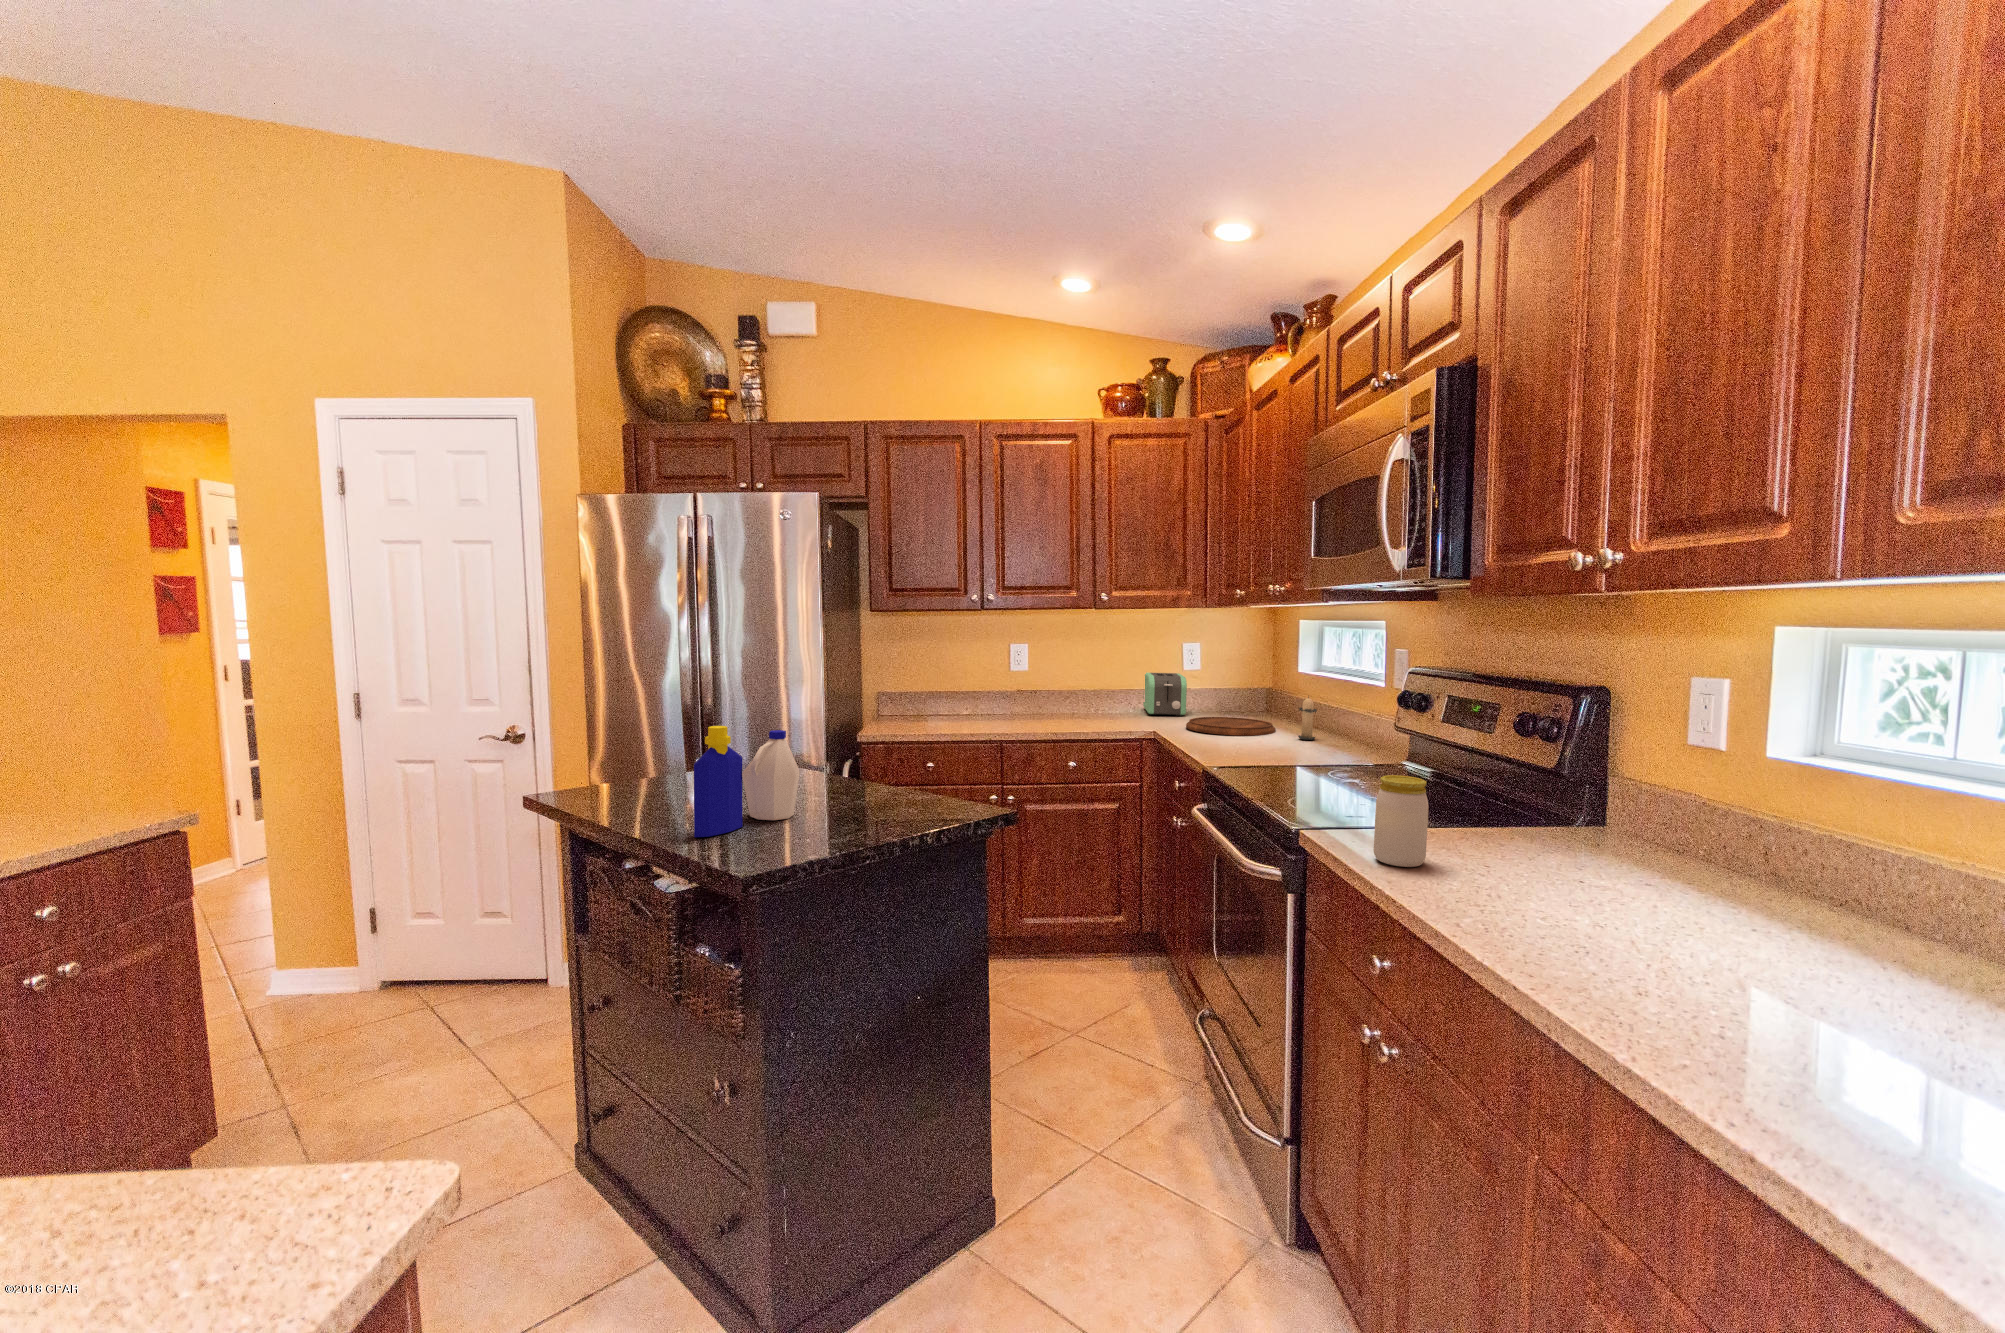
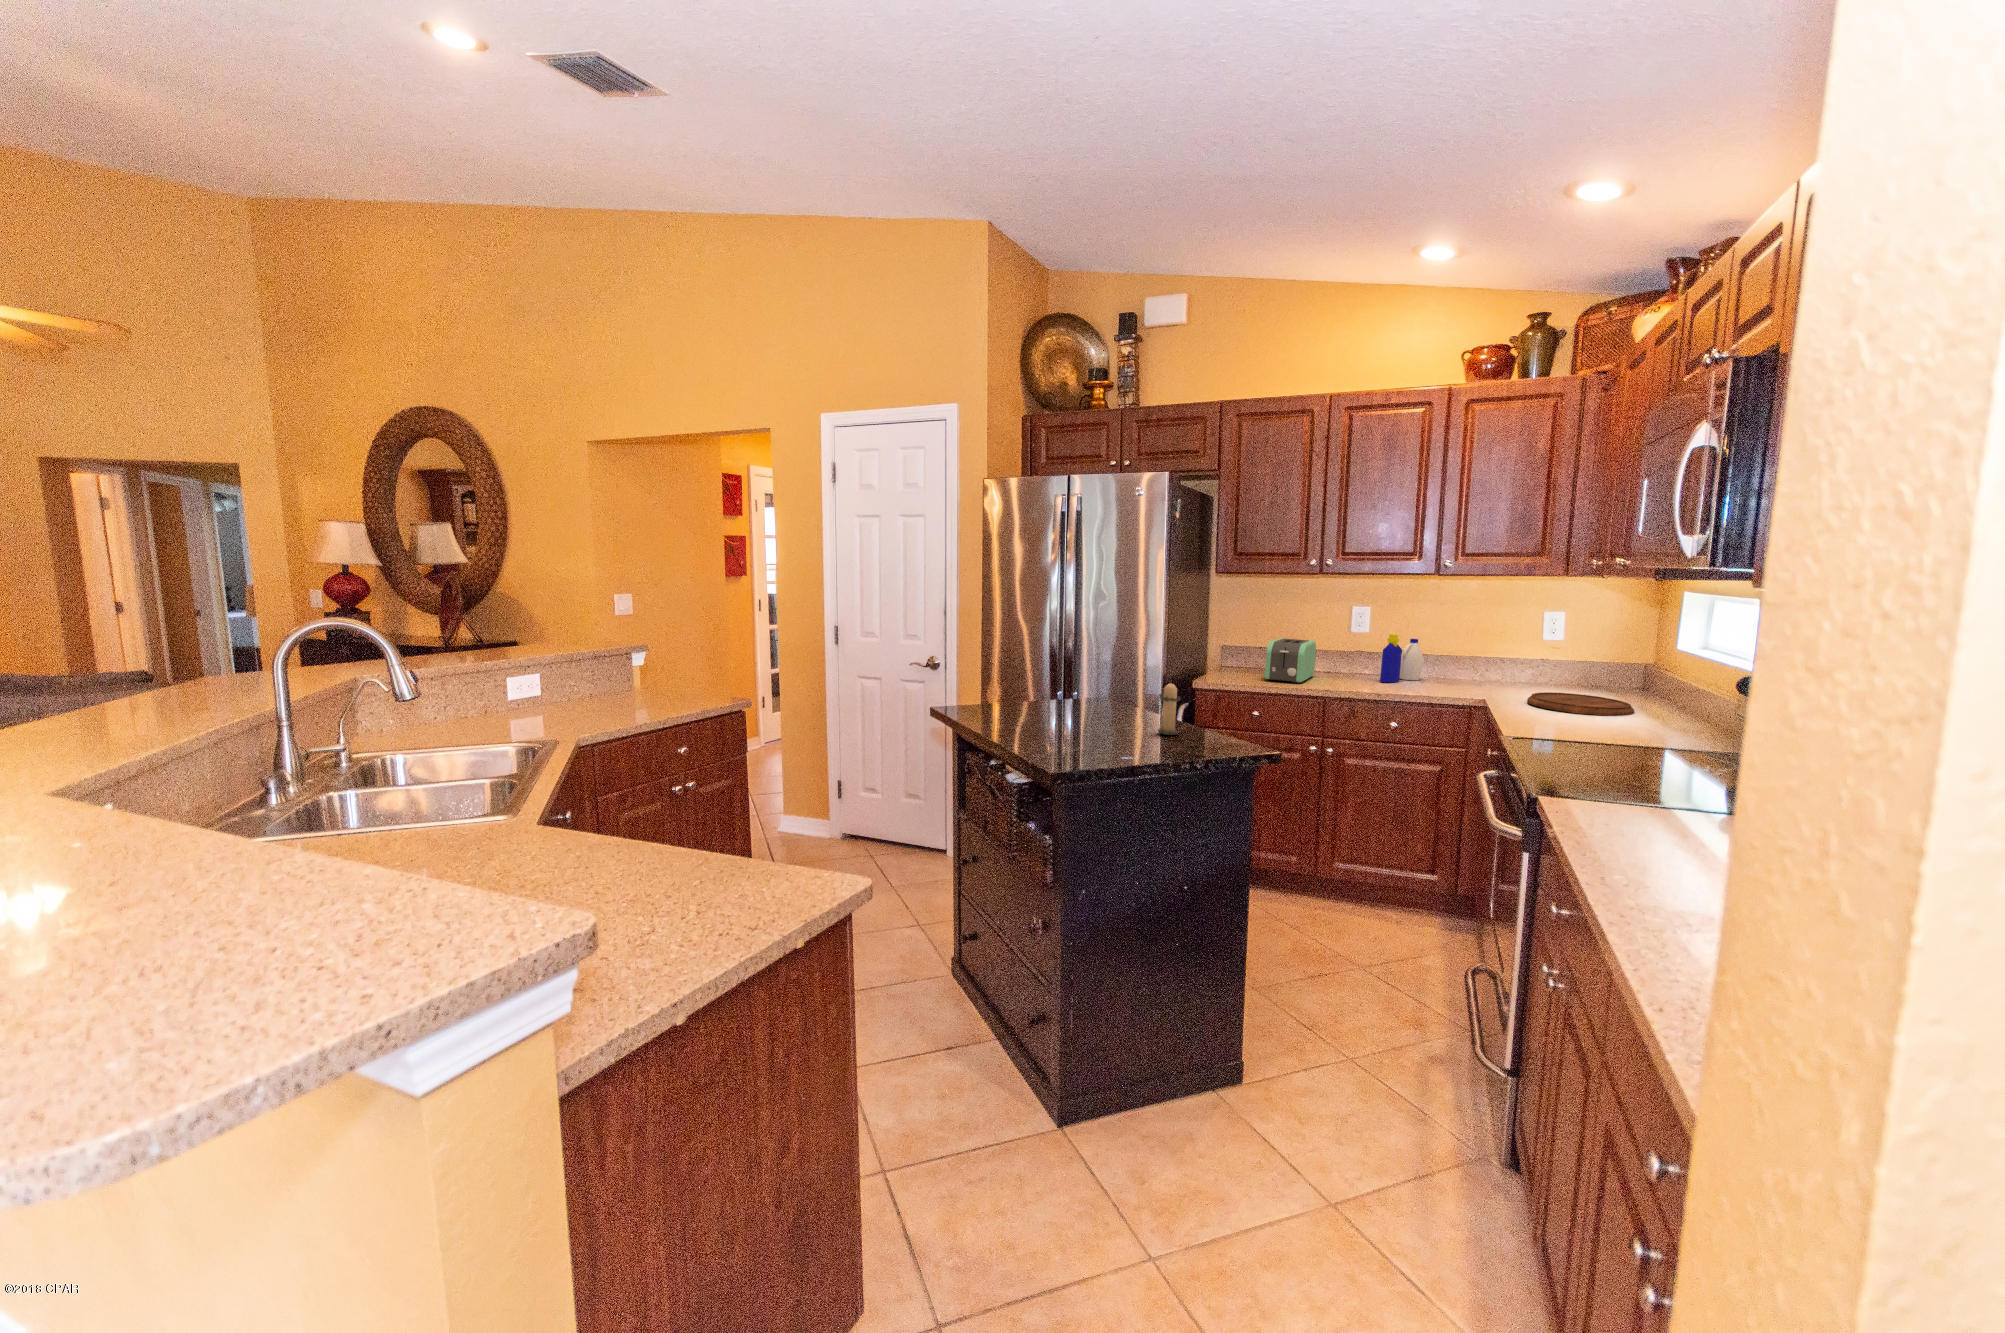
toaster: present [1143,673,1187,716] -> present [1264,638,1316,683]
candle: present [1298,696,1317,740] -> present [1158,683,1181,735]
bottle: present [694,726,800,837] -> present [1380,634,1424,682]
jar: present [1374,775,1429,867] -> none [1615,758,1678,845]

